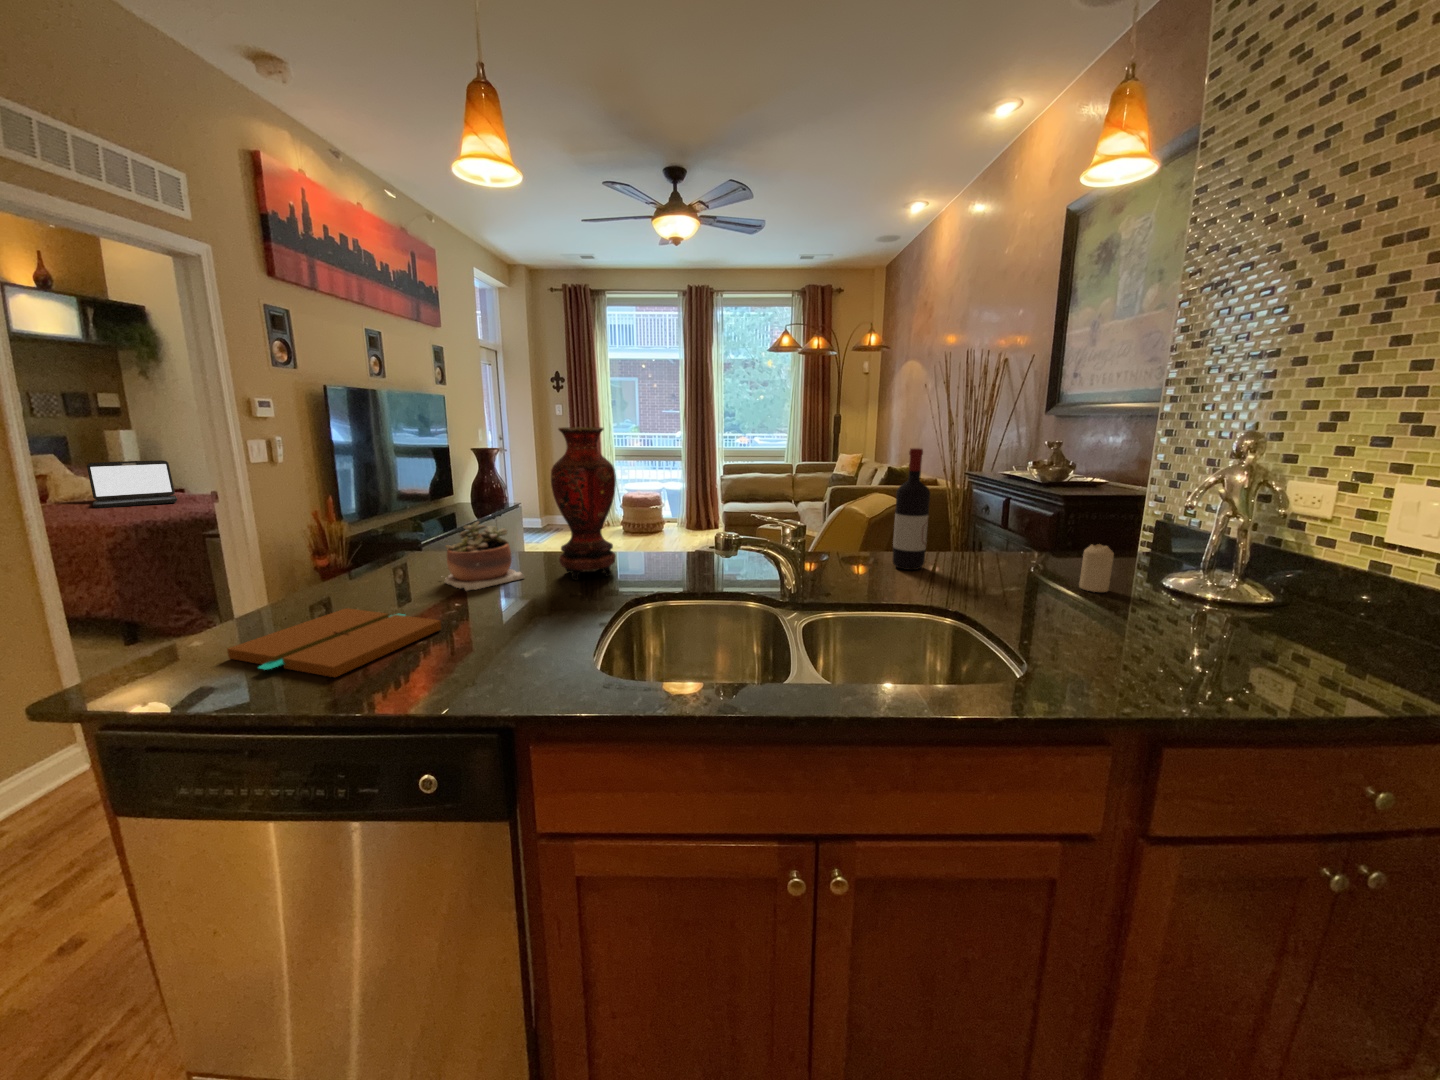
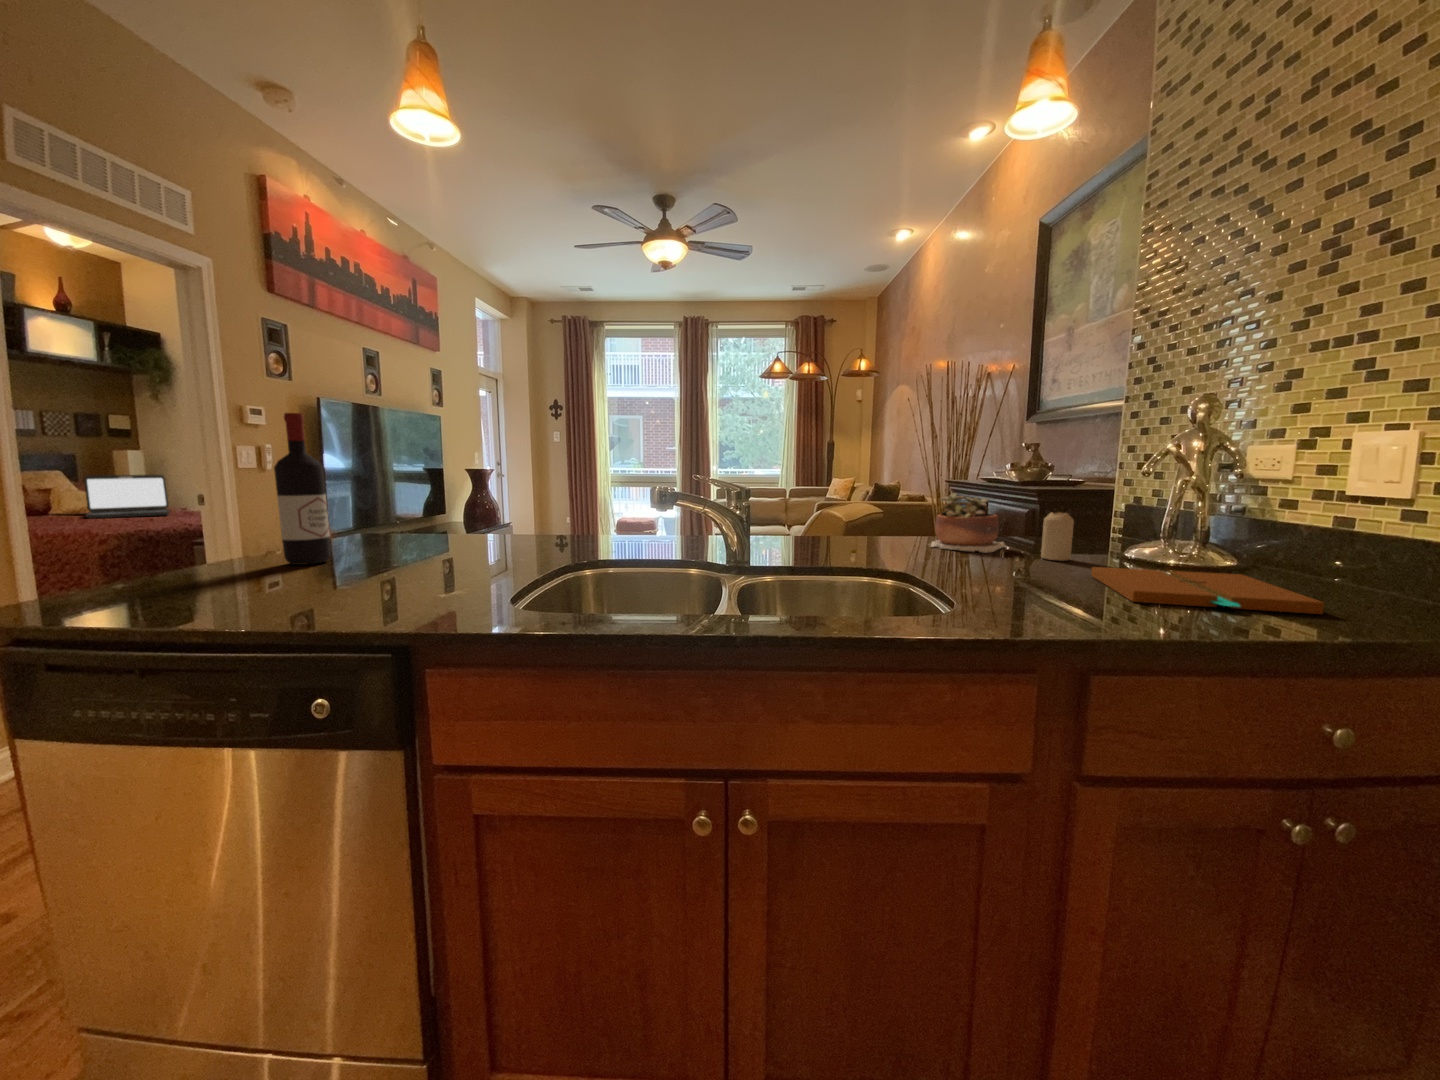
vase: present [551,427,616,580] -> none [503,396,569,552]
wine bottle: present [893,448,930,570] -> present [274,413,331,565]
succulent plant: present [445,522,525,591] -> present [931,493,1005,553]
book: present [227,608,441,677] -> present [1091,567,1324,614]

